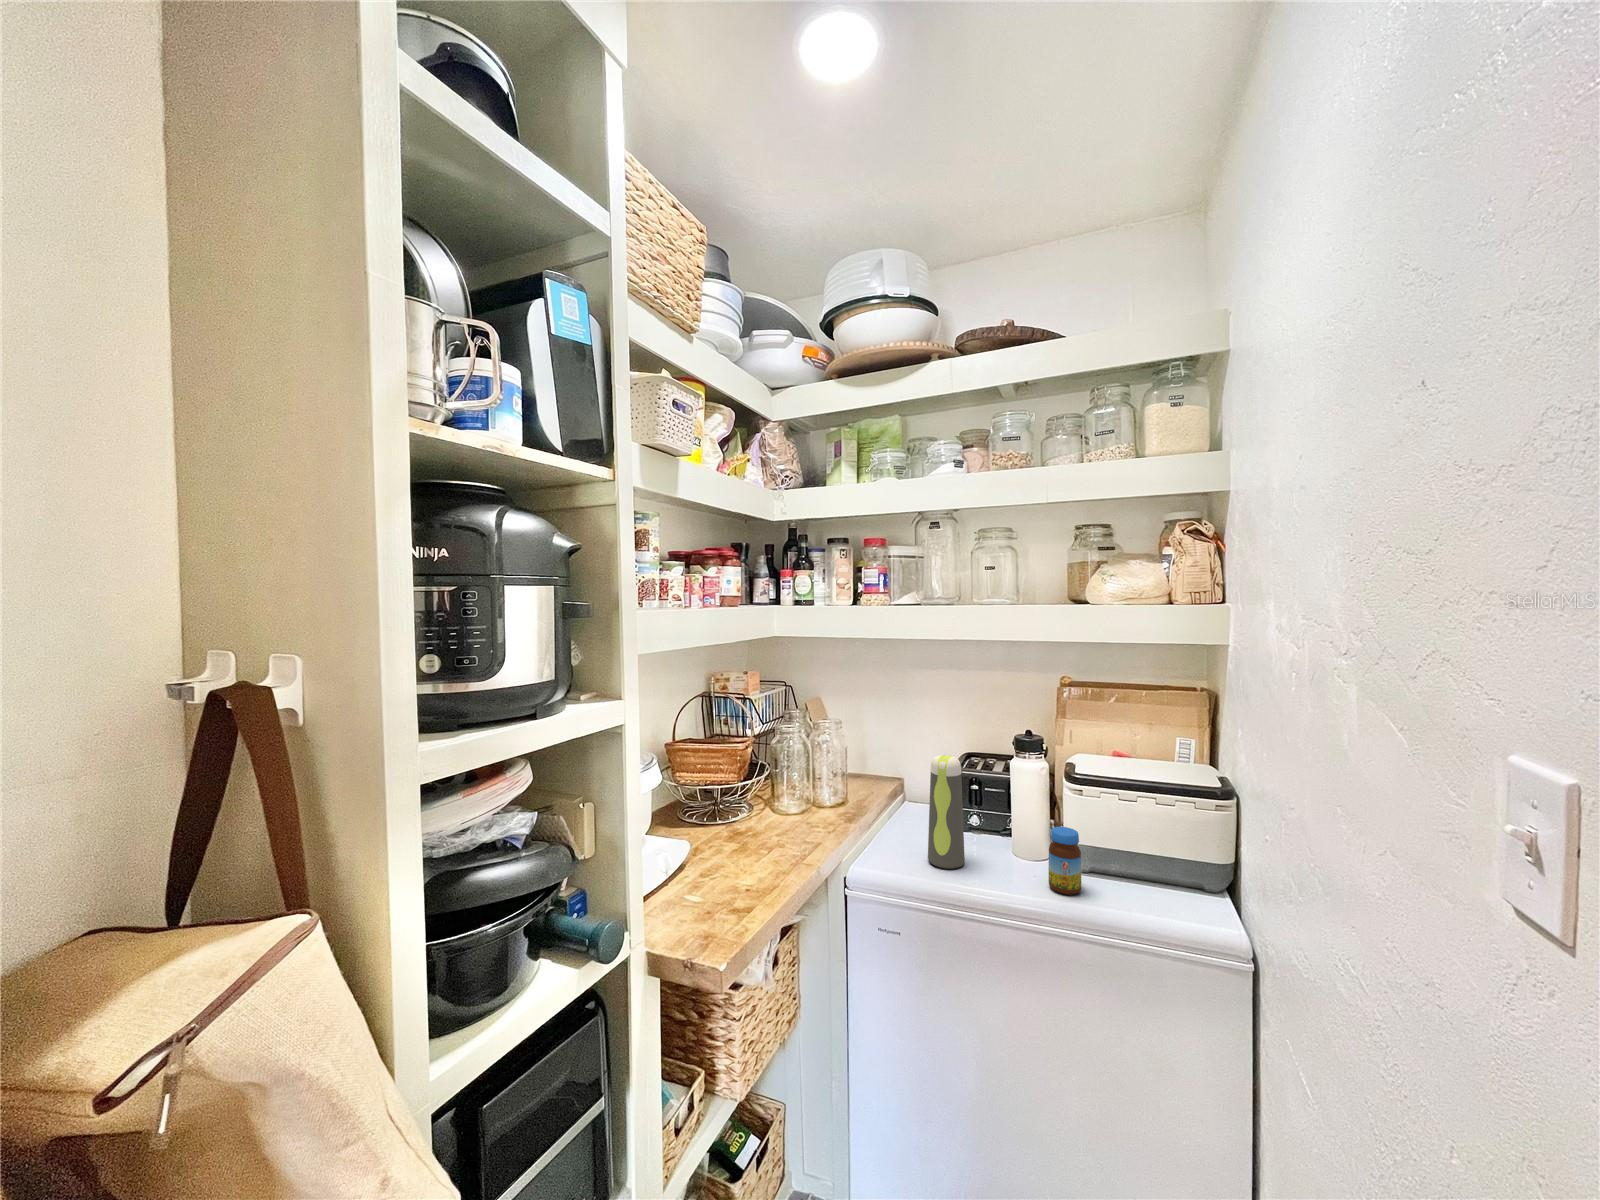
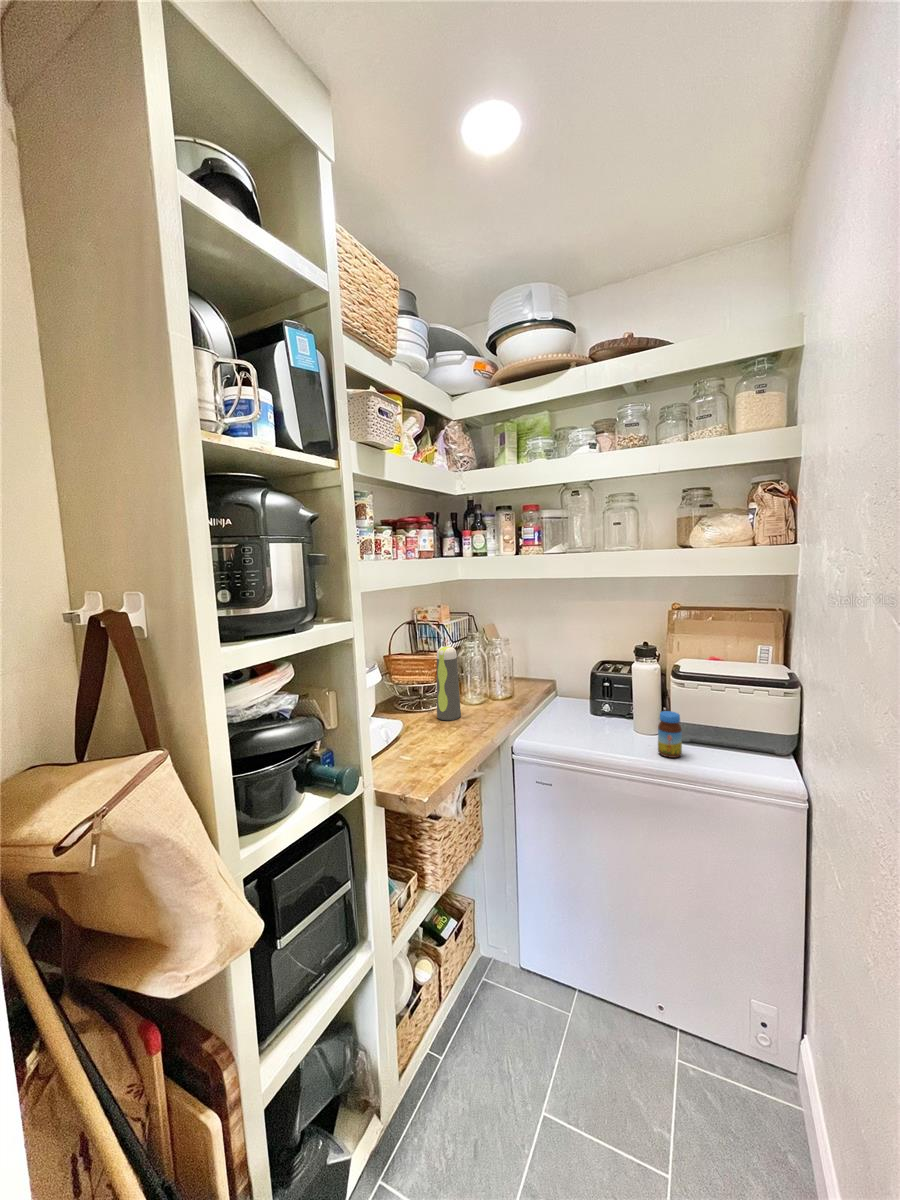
water bottle: present [928,755,965,869] -> present [437,647,461,720]

